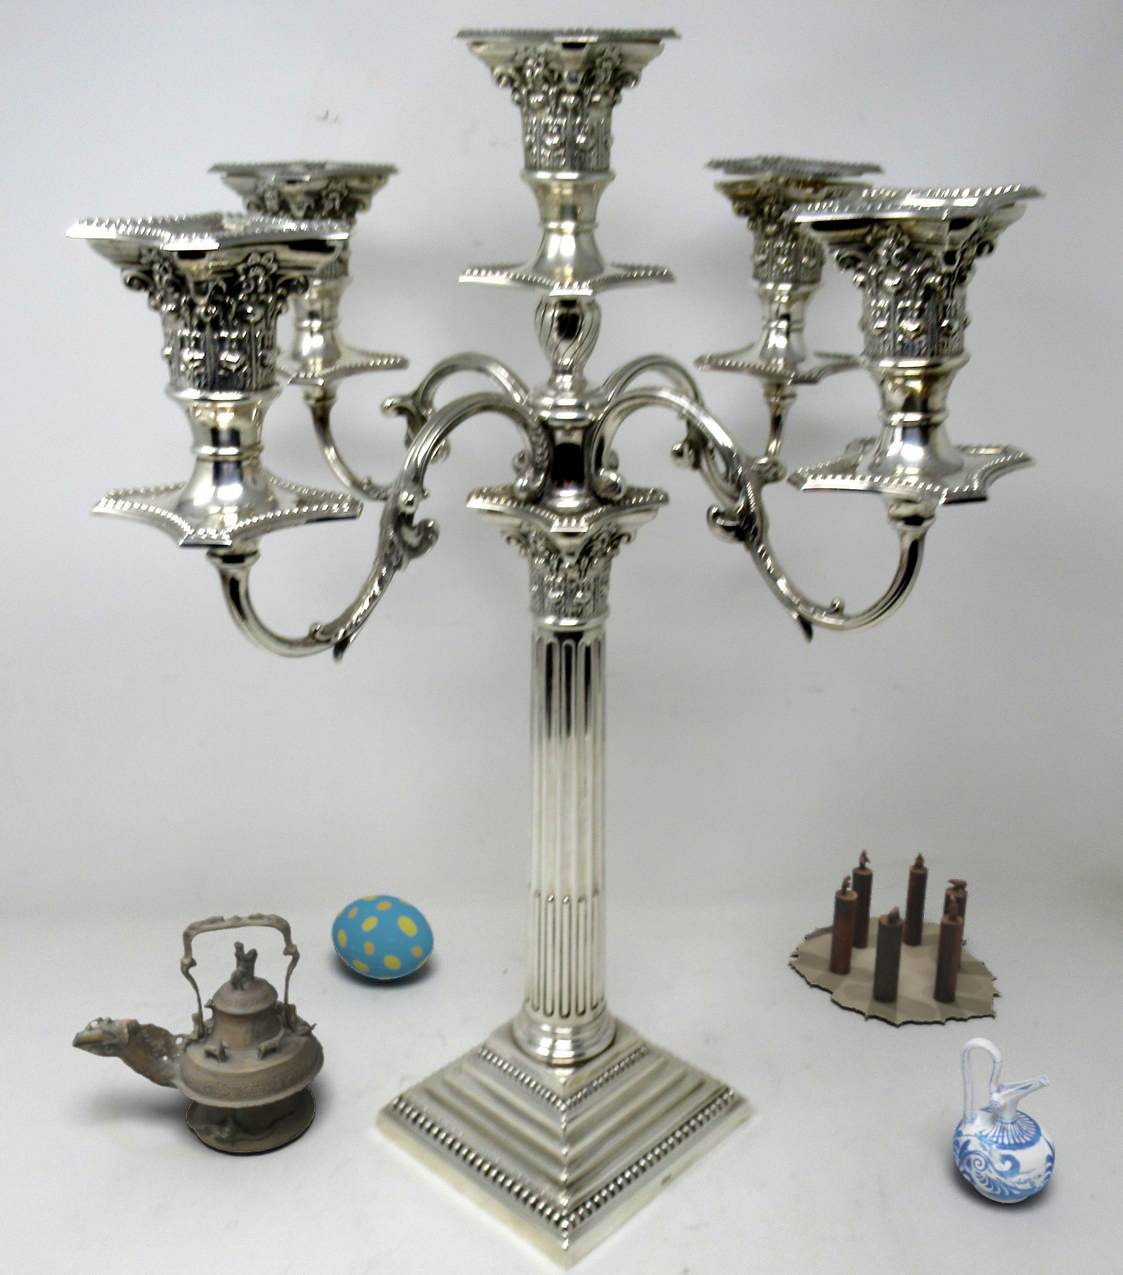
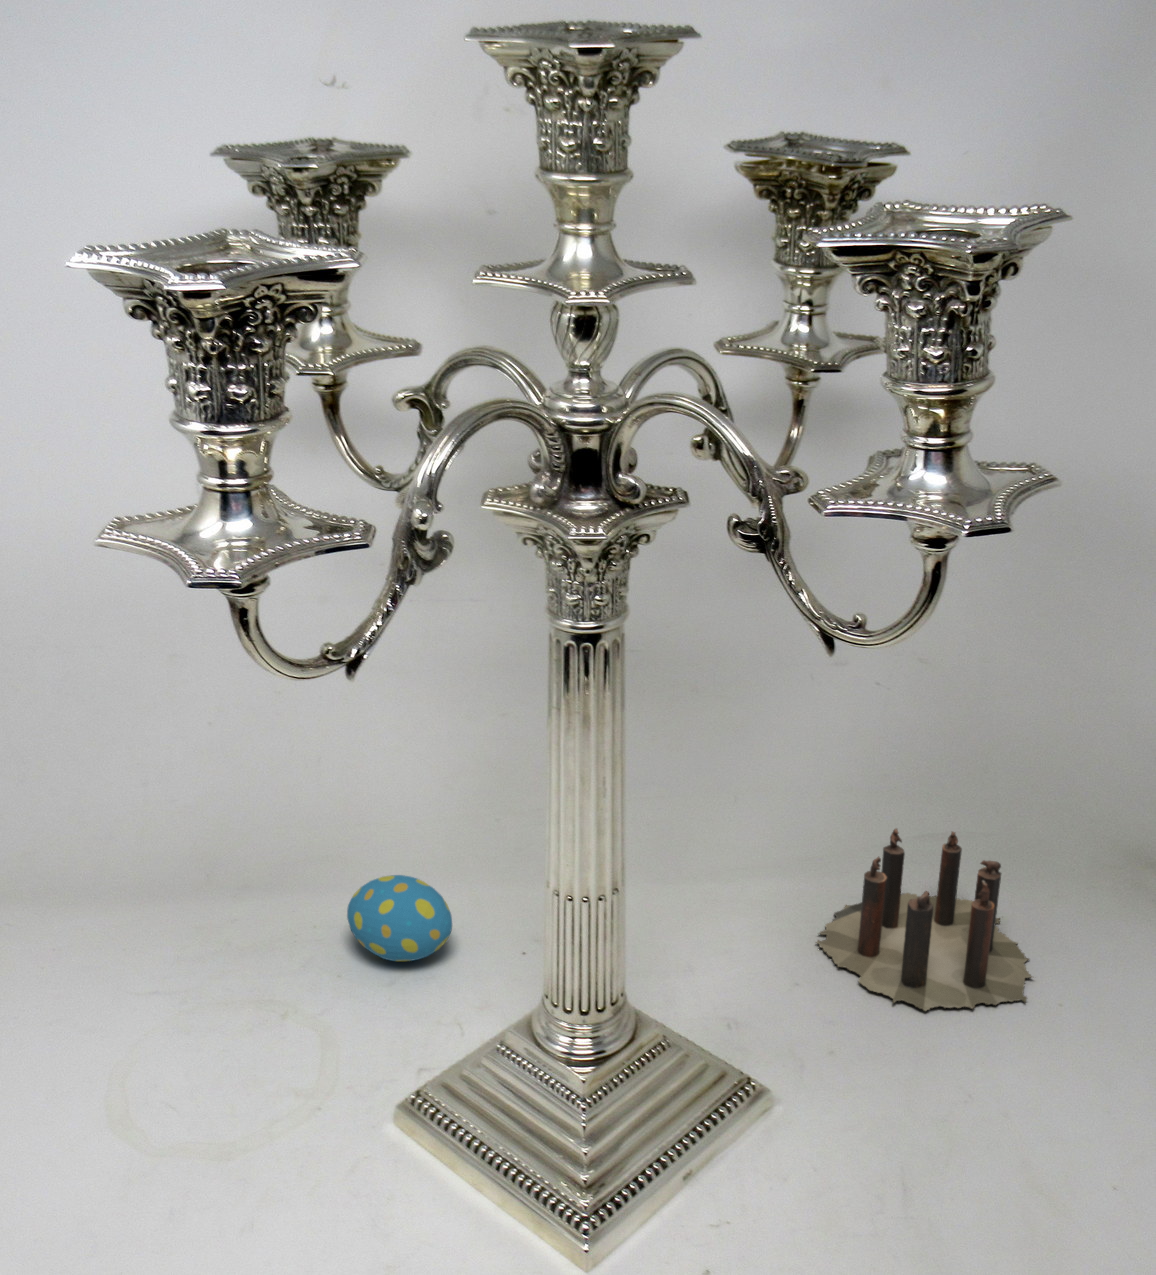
teapot: present [72,913,324,1153] -> none [88,910,342,1146]
ceramic pitcher: present [953,1037,1055,1203] -> none [975,1038,1076,1200]

